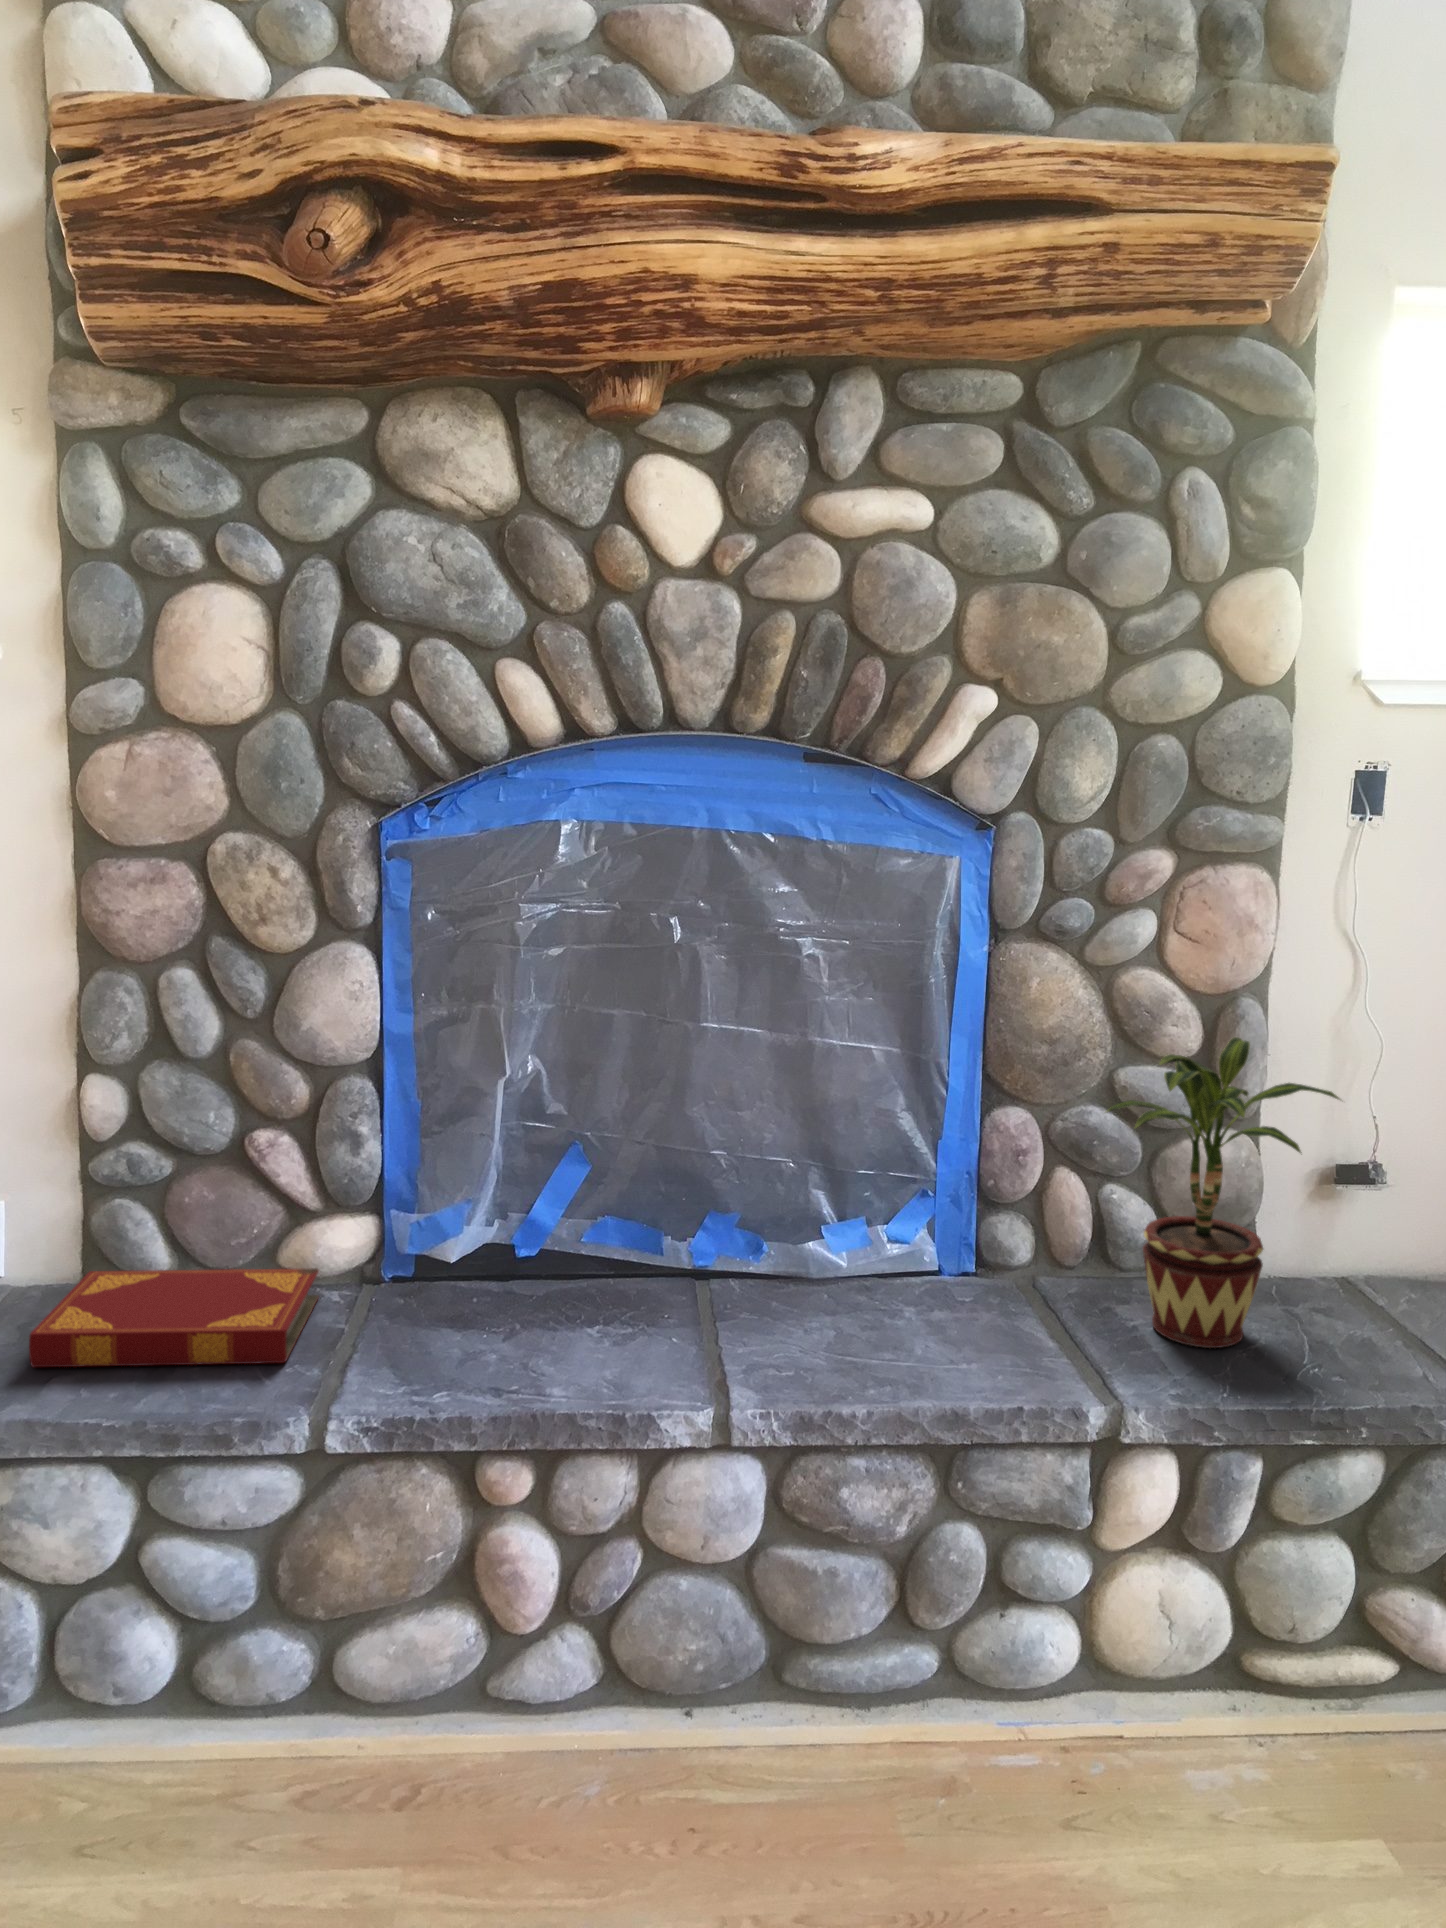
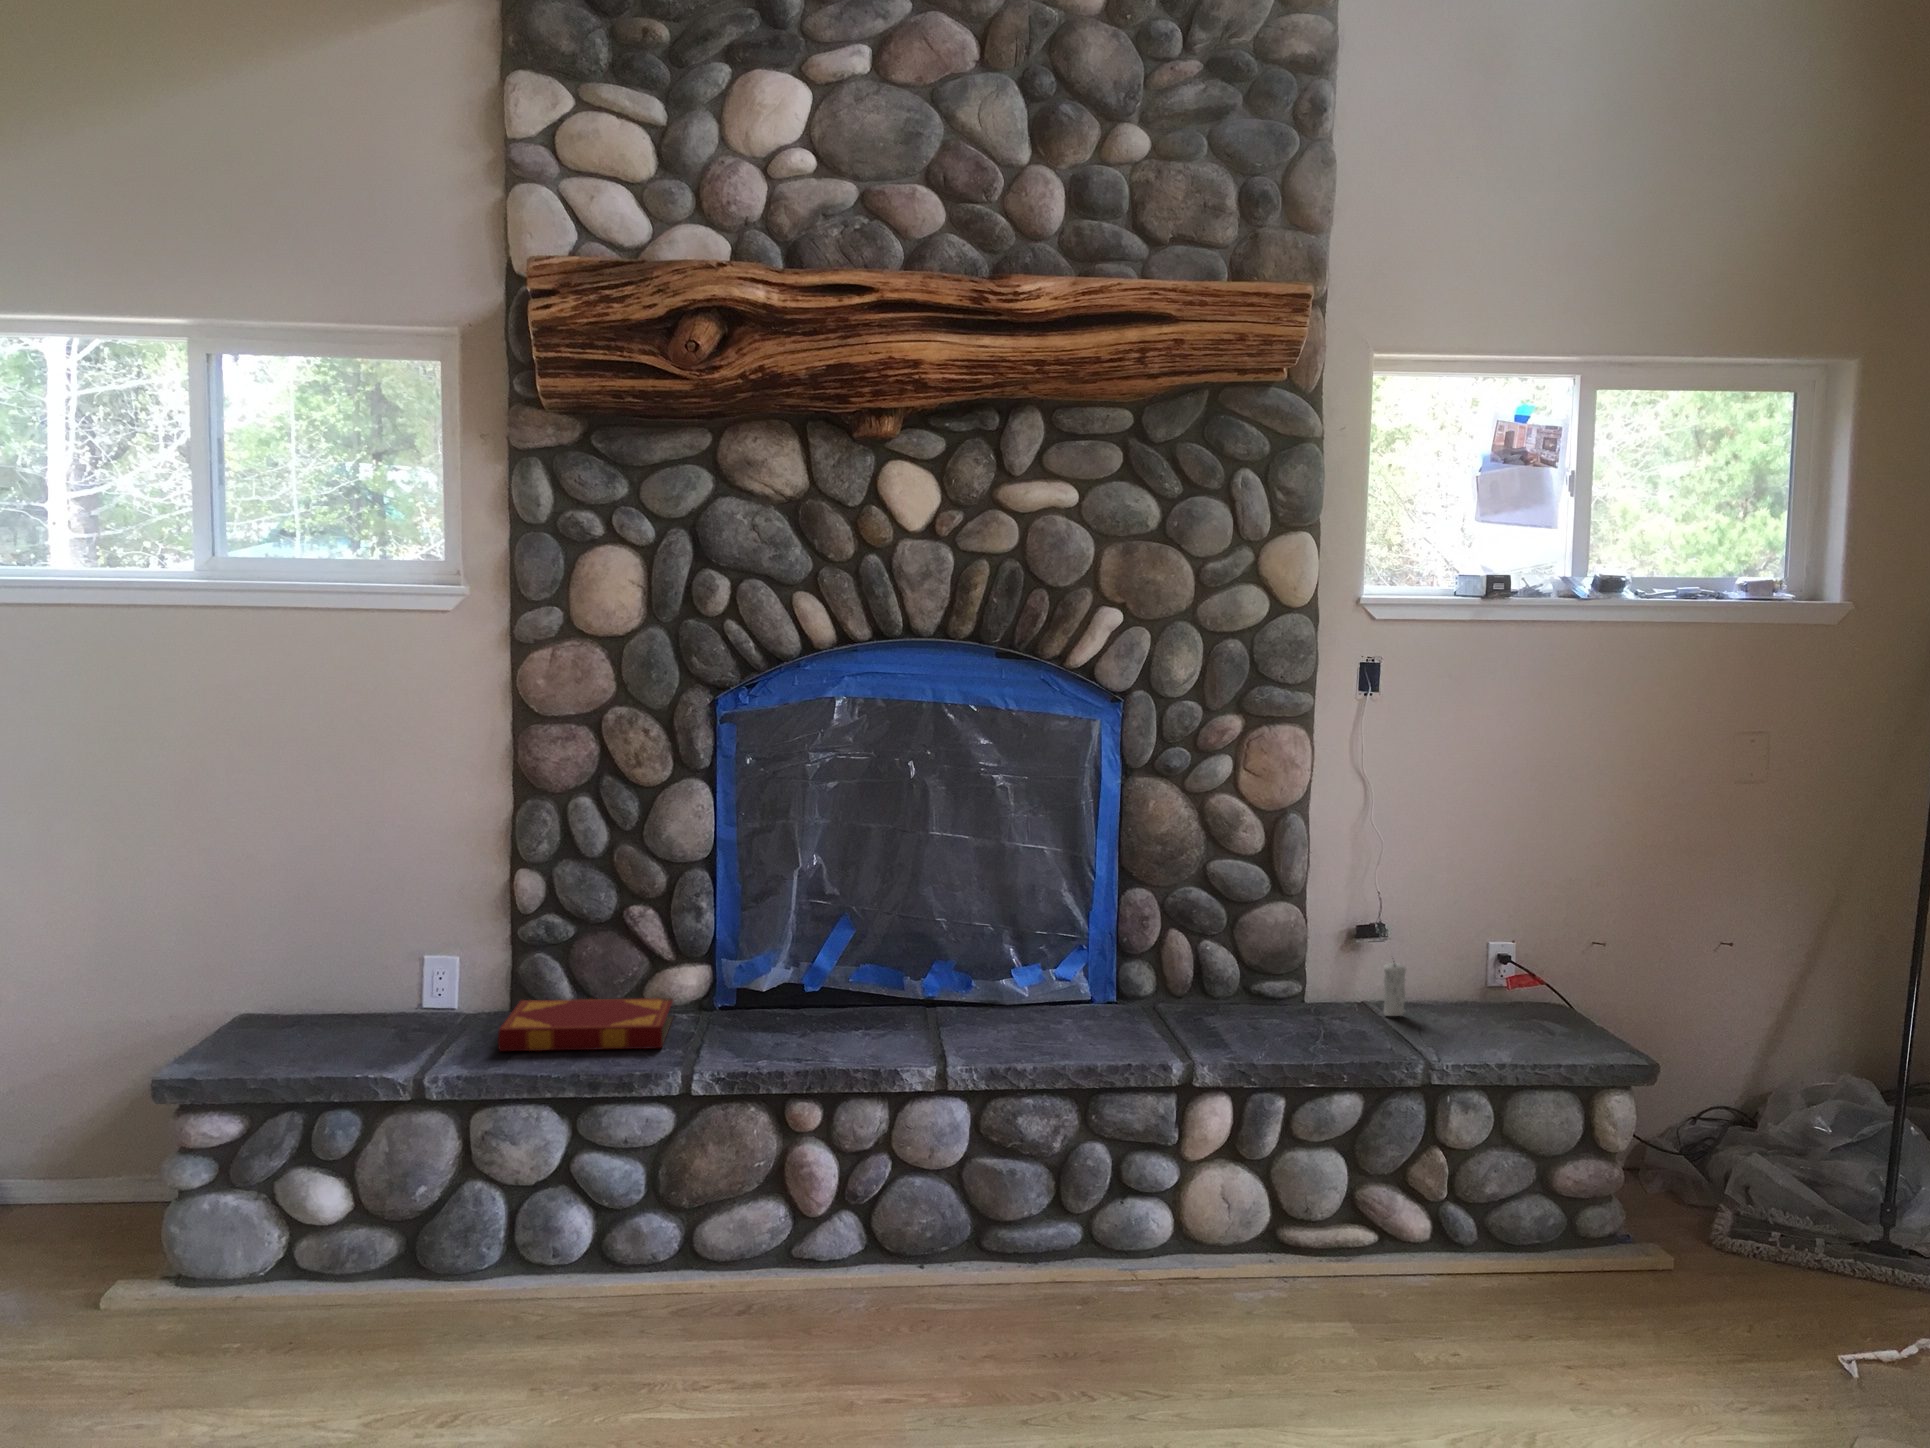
potted plant: present [1107,1037,1340,1348] -> none [1190,837,1339,1037]
candle: none [1381,1212,1421,1306] -> present [1384,963,1406,1016]

